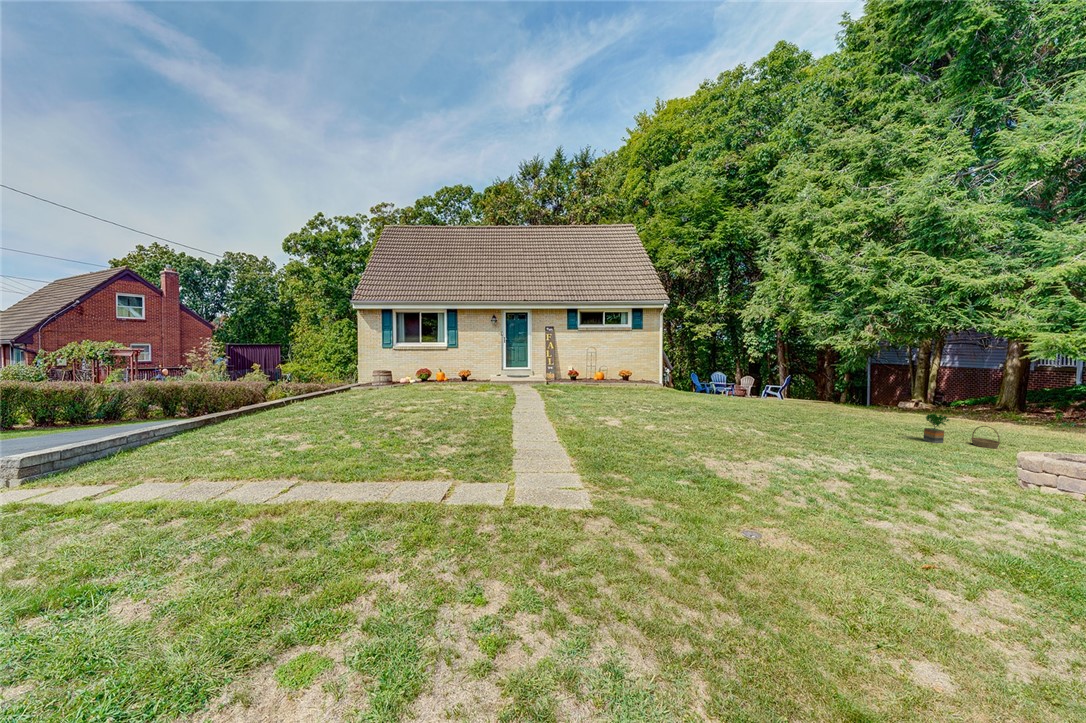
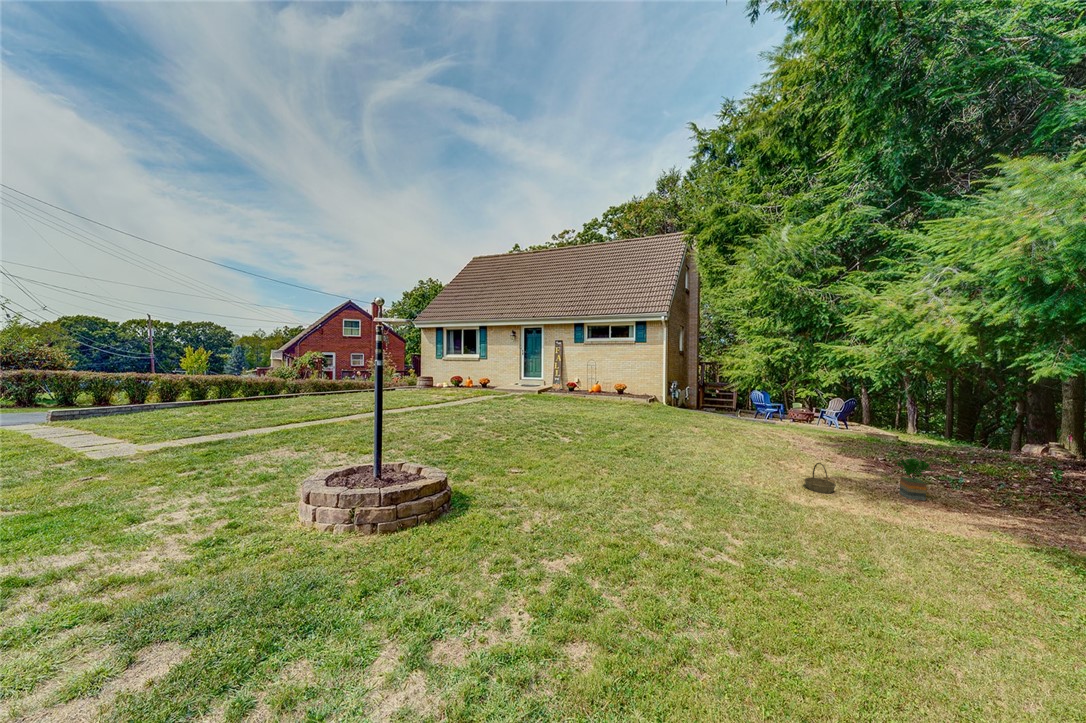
potted tree: present [923,414,949,443] -> present [897,458,934,501]

